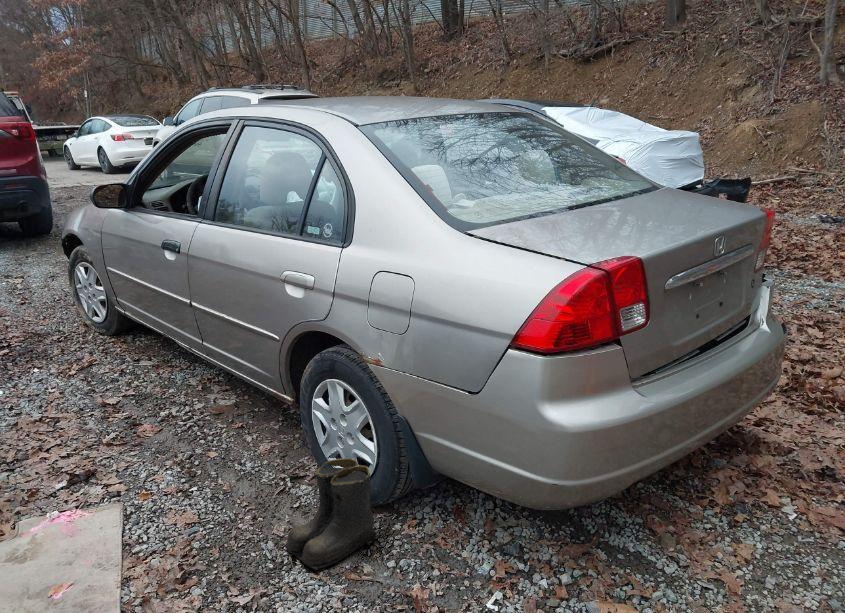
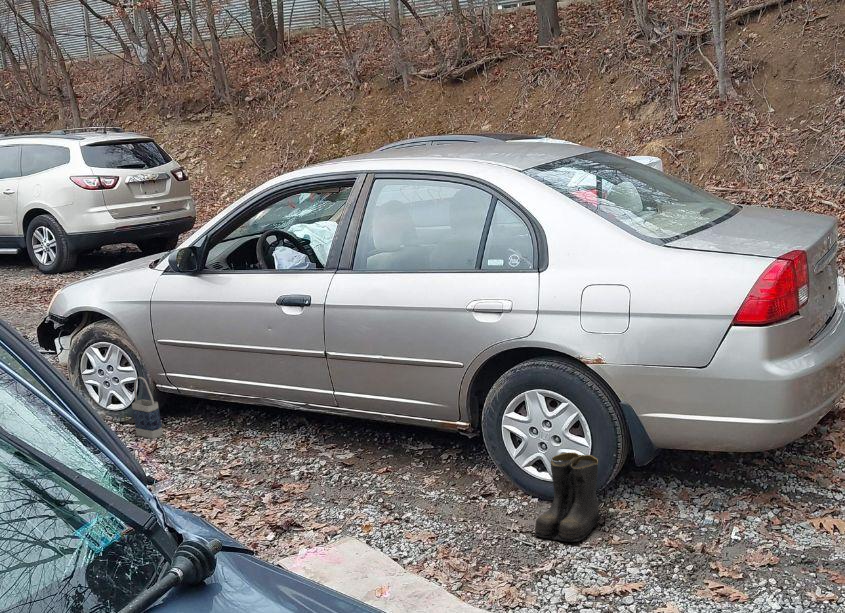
bag: none [92,299,118,356] -> present [132,377,163,439]

